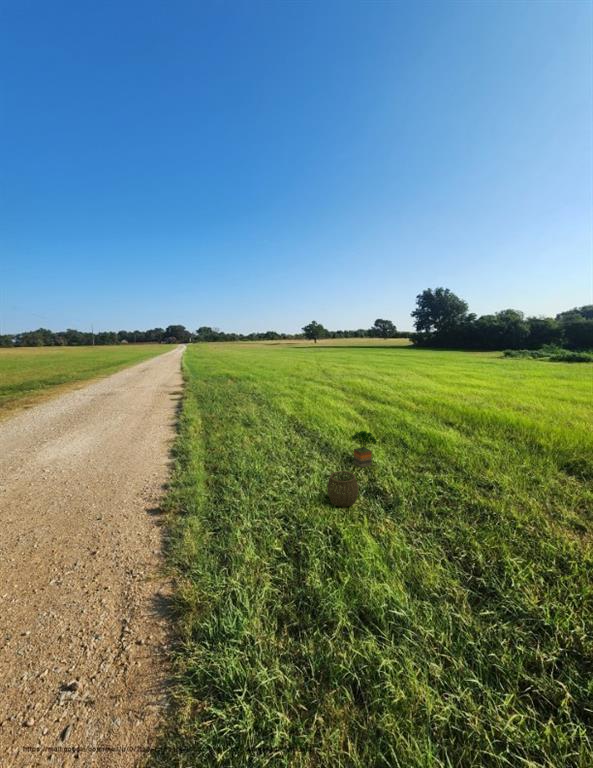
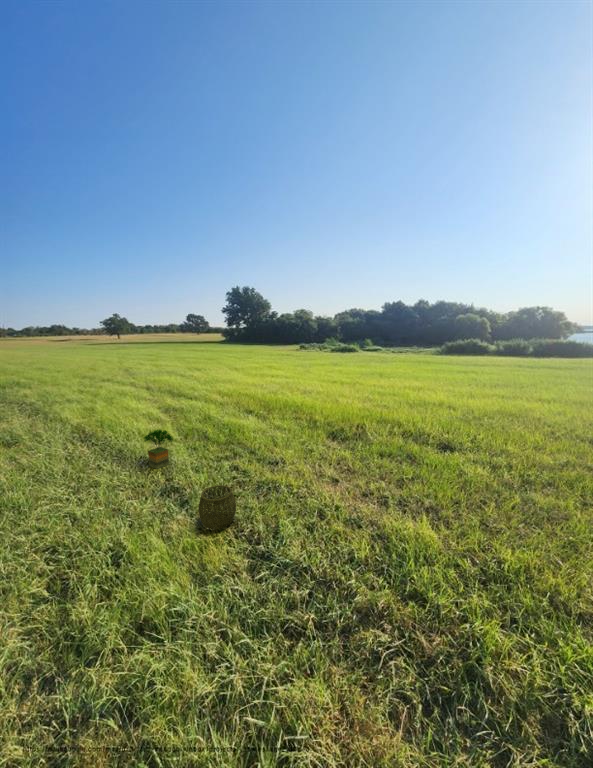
woven basket: present [327,471,358,507] -> present [198,485,236,530]

